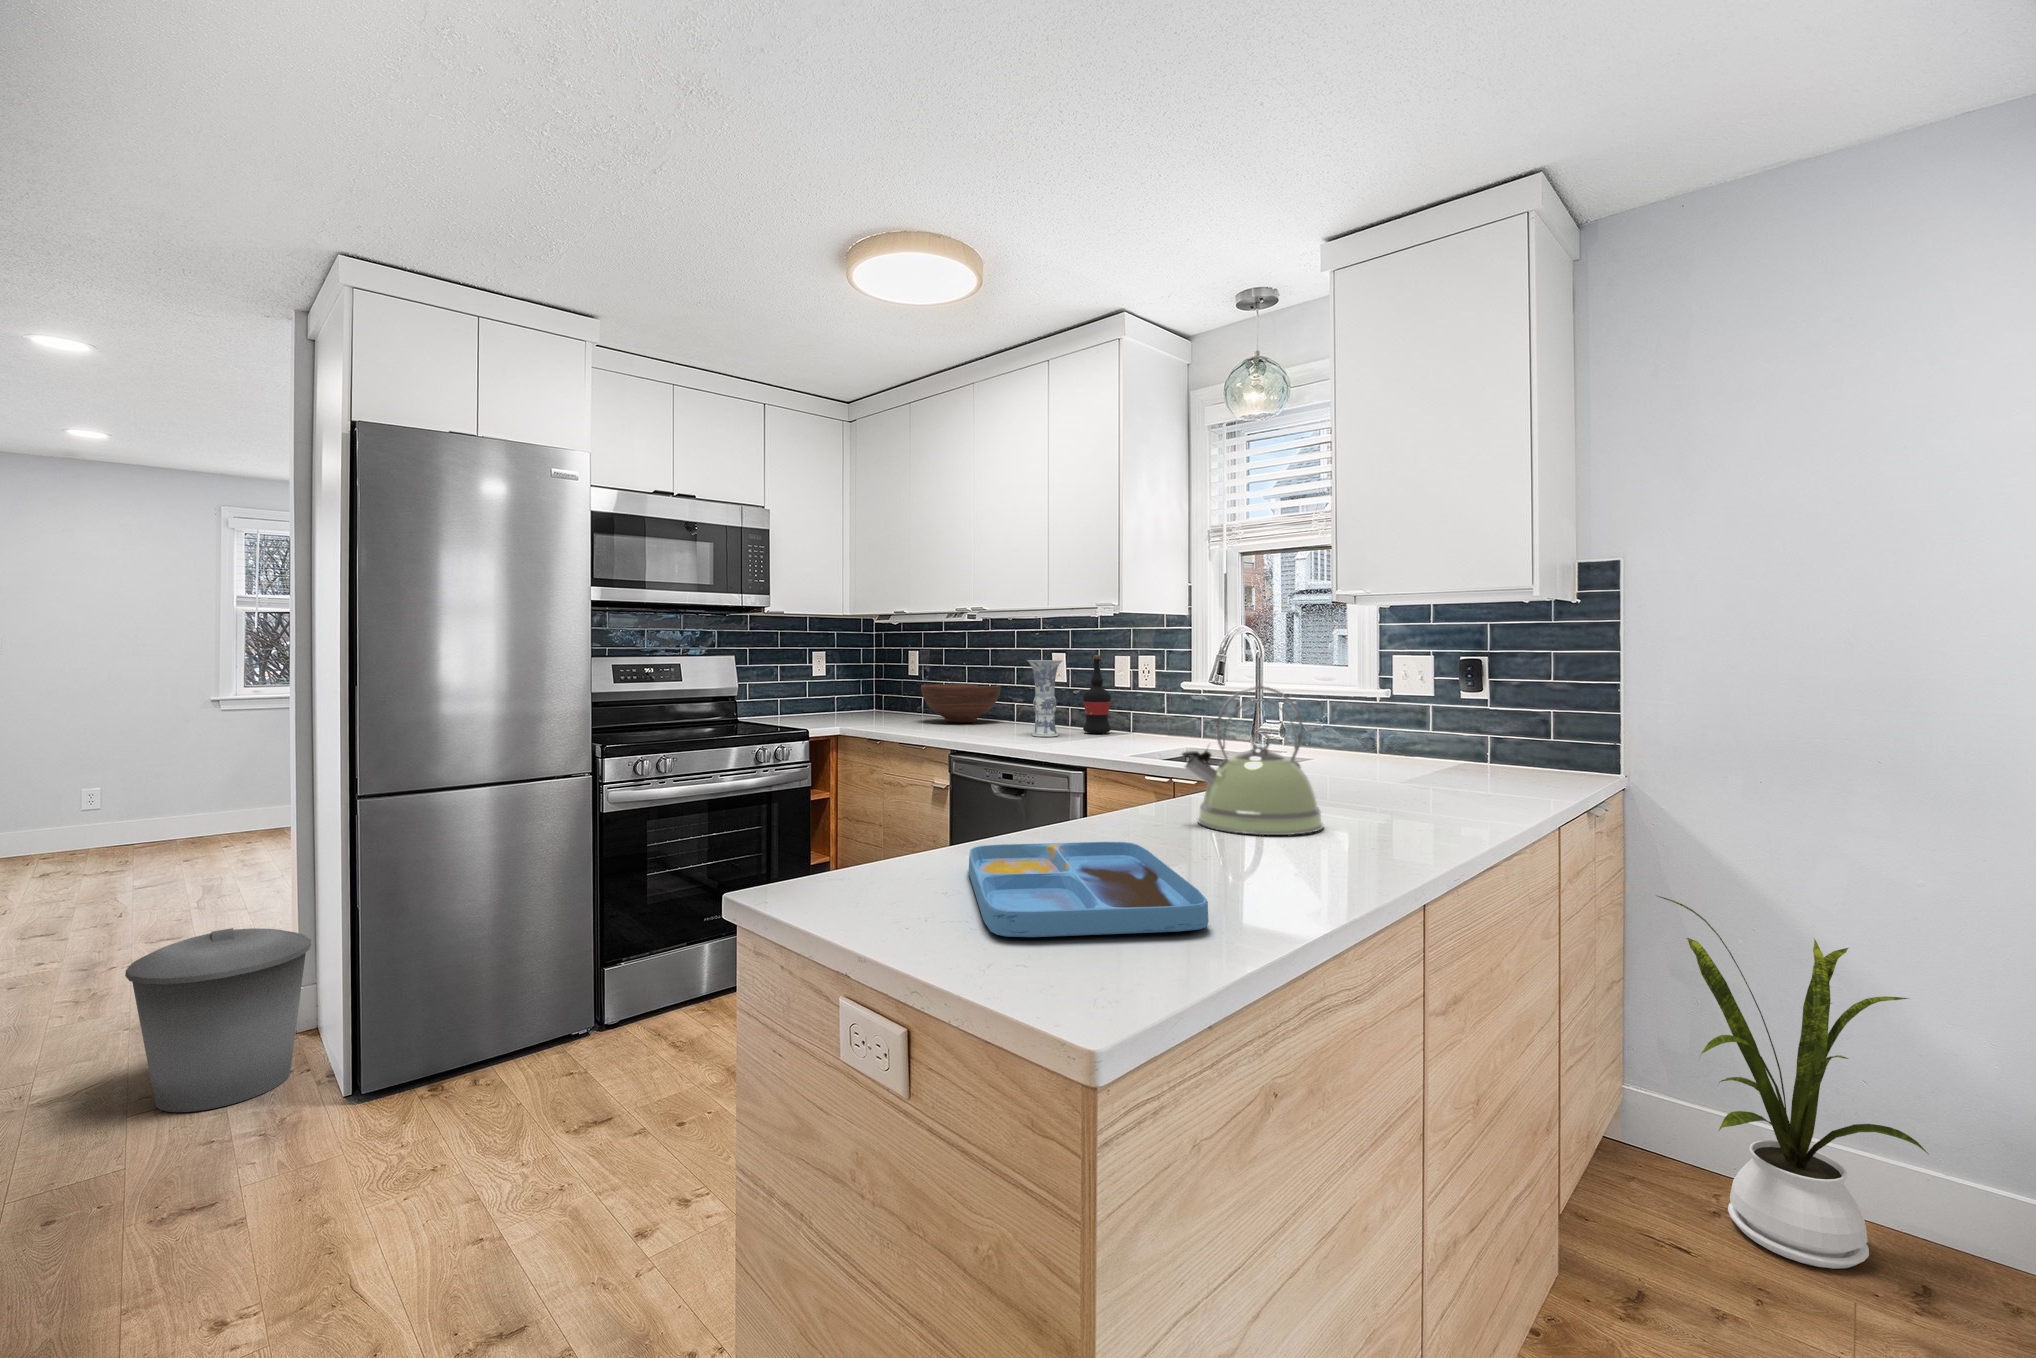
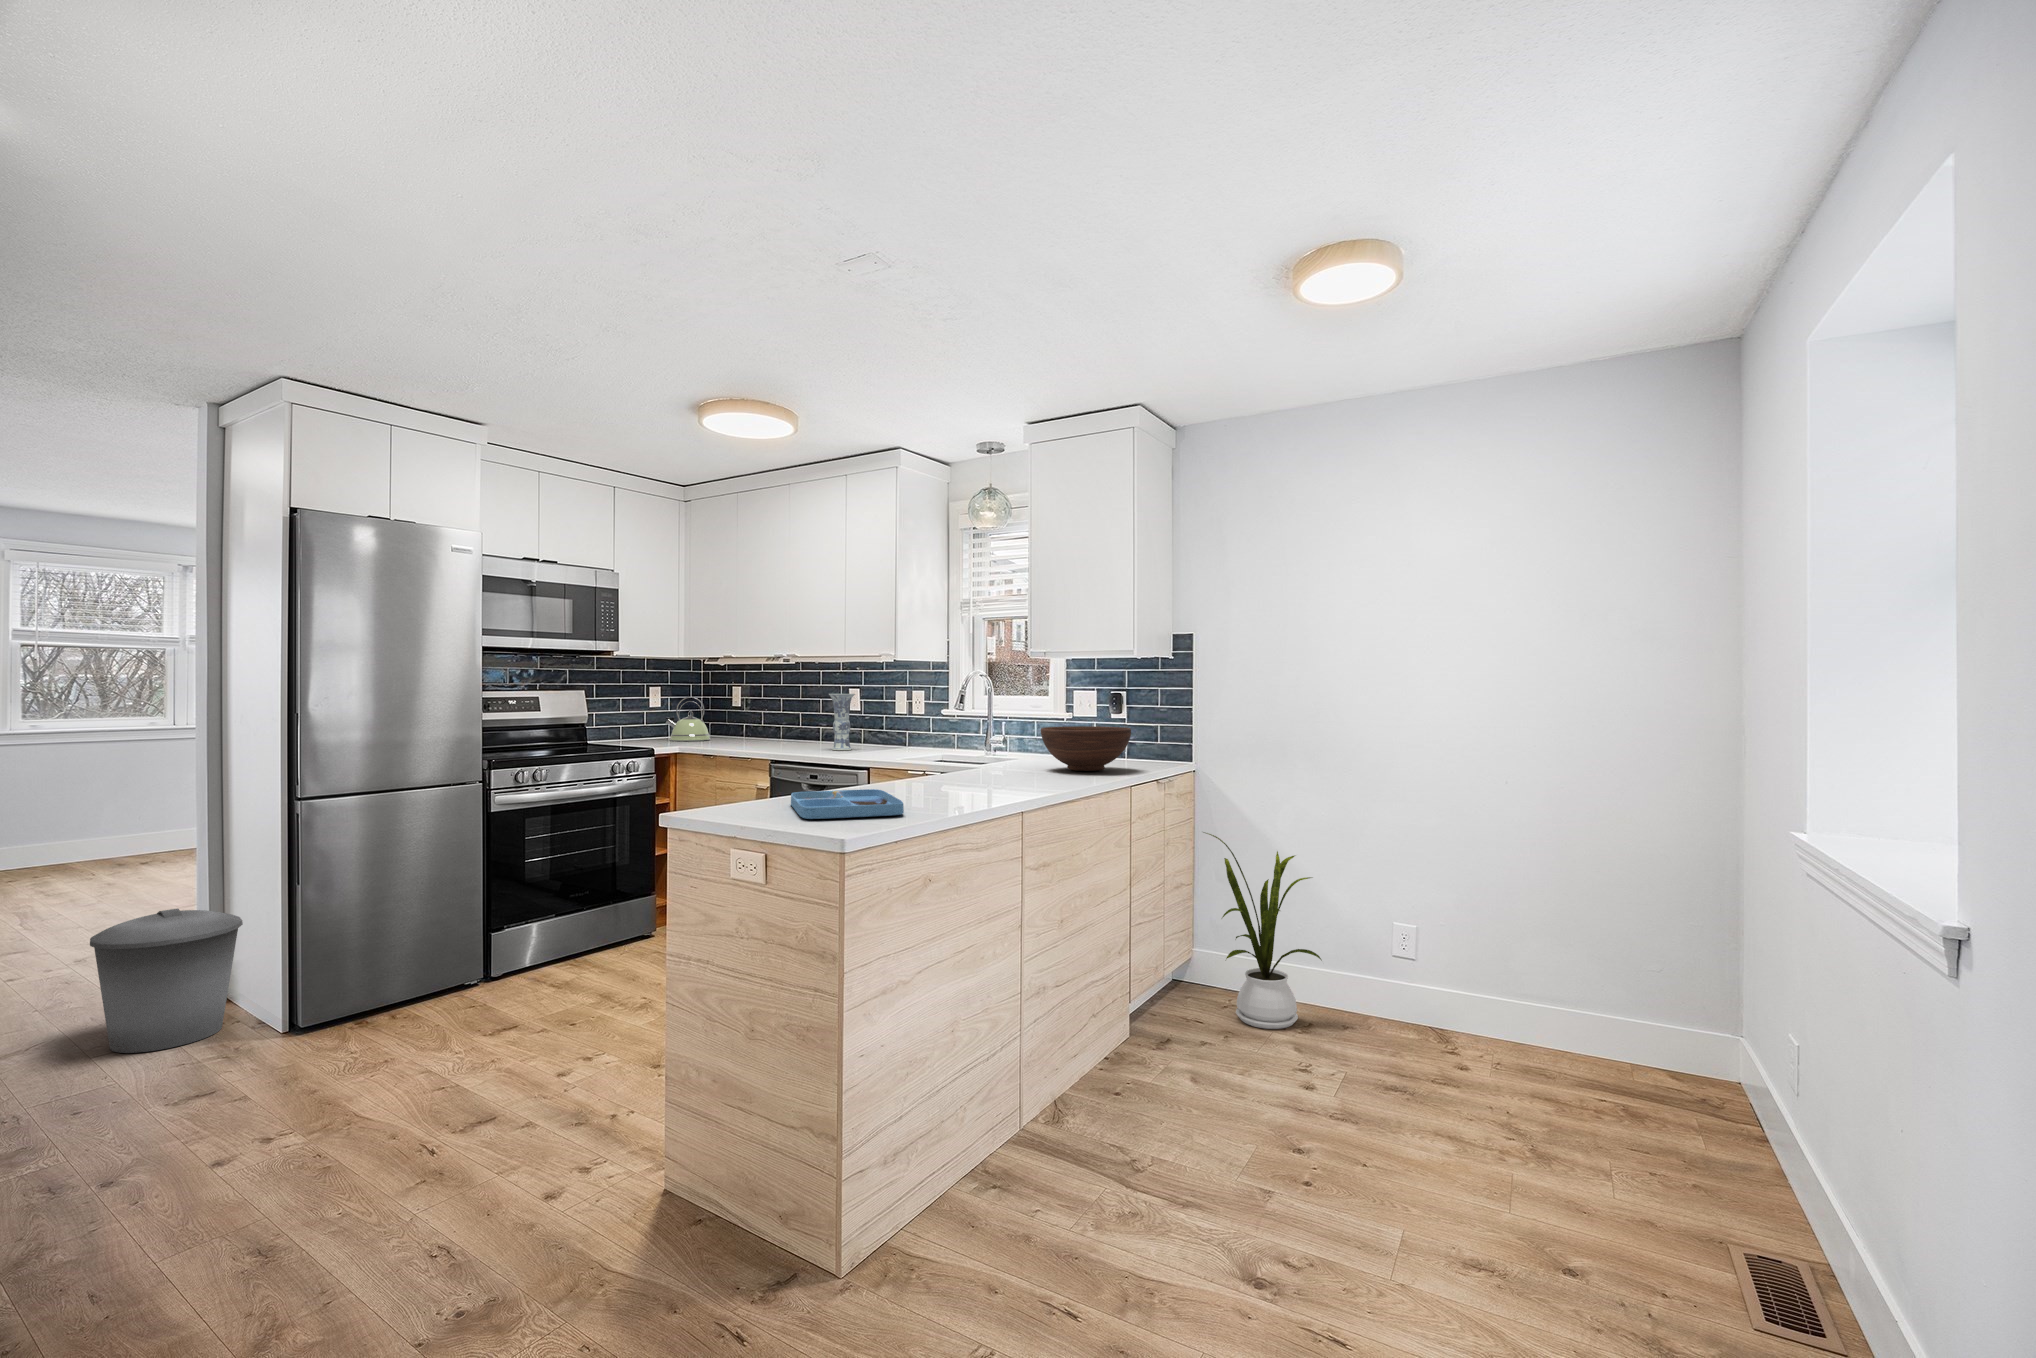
wine bottle: present [1083,655,1111,733] -> none [871,690,892,748]
fruit bowl: present [921,684,1001,723] -> present [1041,726,1131,771]
kettle: present [1182,686,1323,835] -> present [665,697,710,741]

